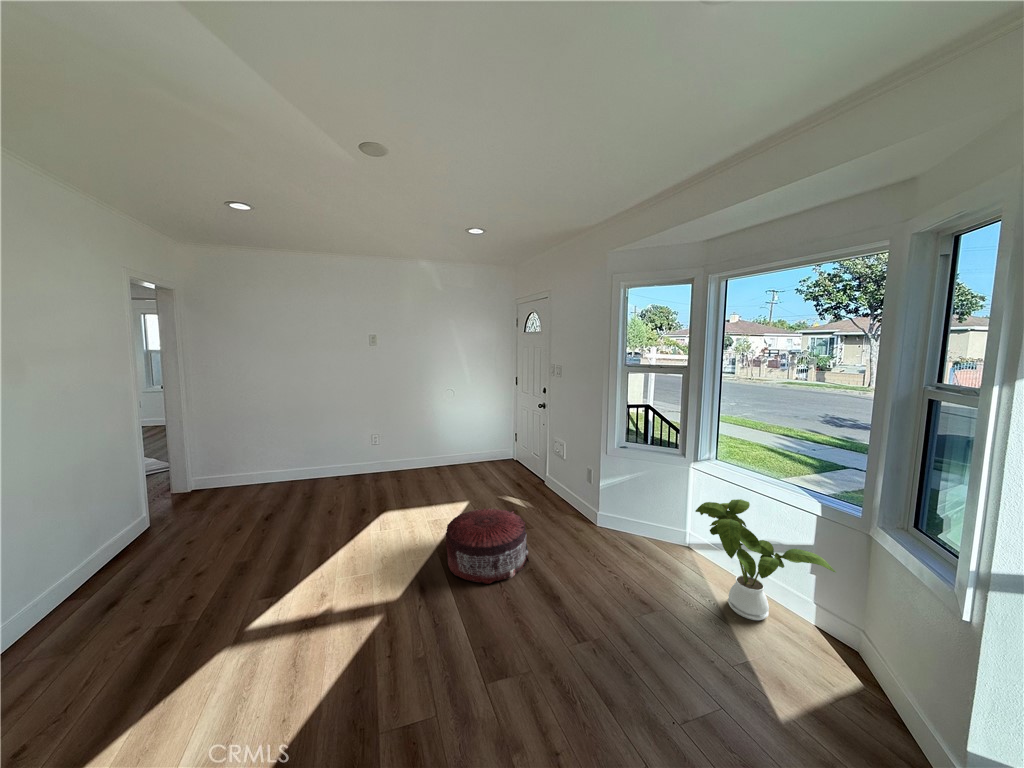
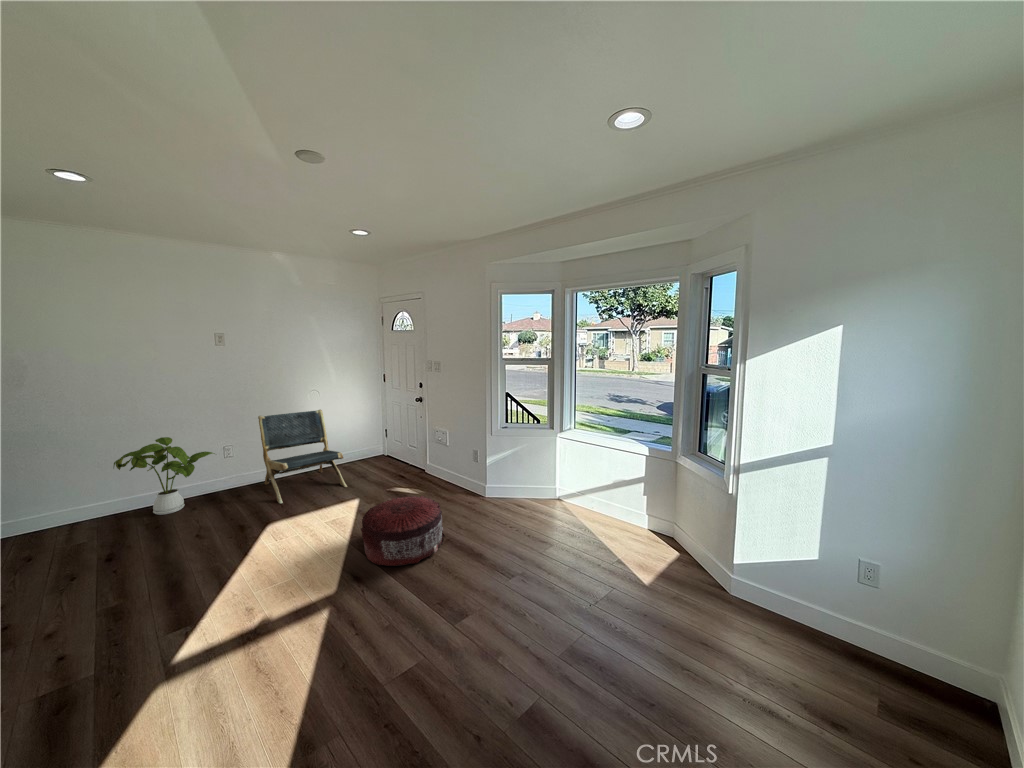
lounge chair: none [401,409,465,492] -> present [258,409,347,504]
house plant: present [696,499,836,620] -> present [114,437,215,515]

